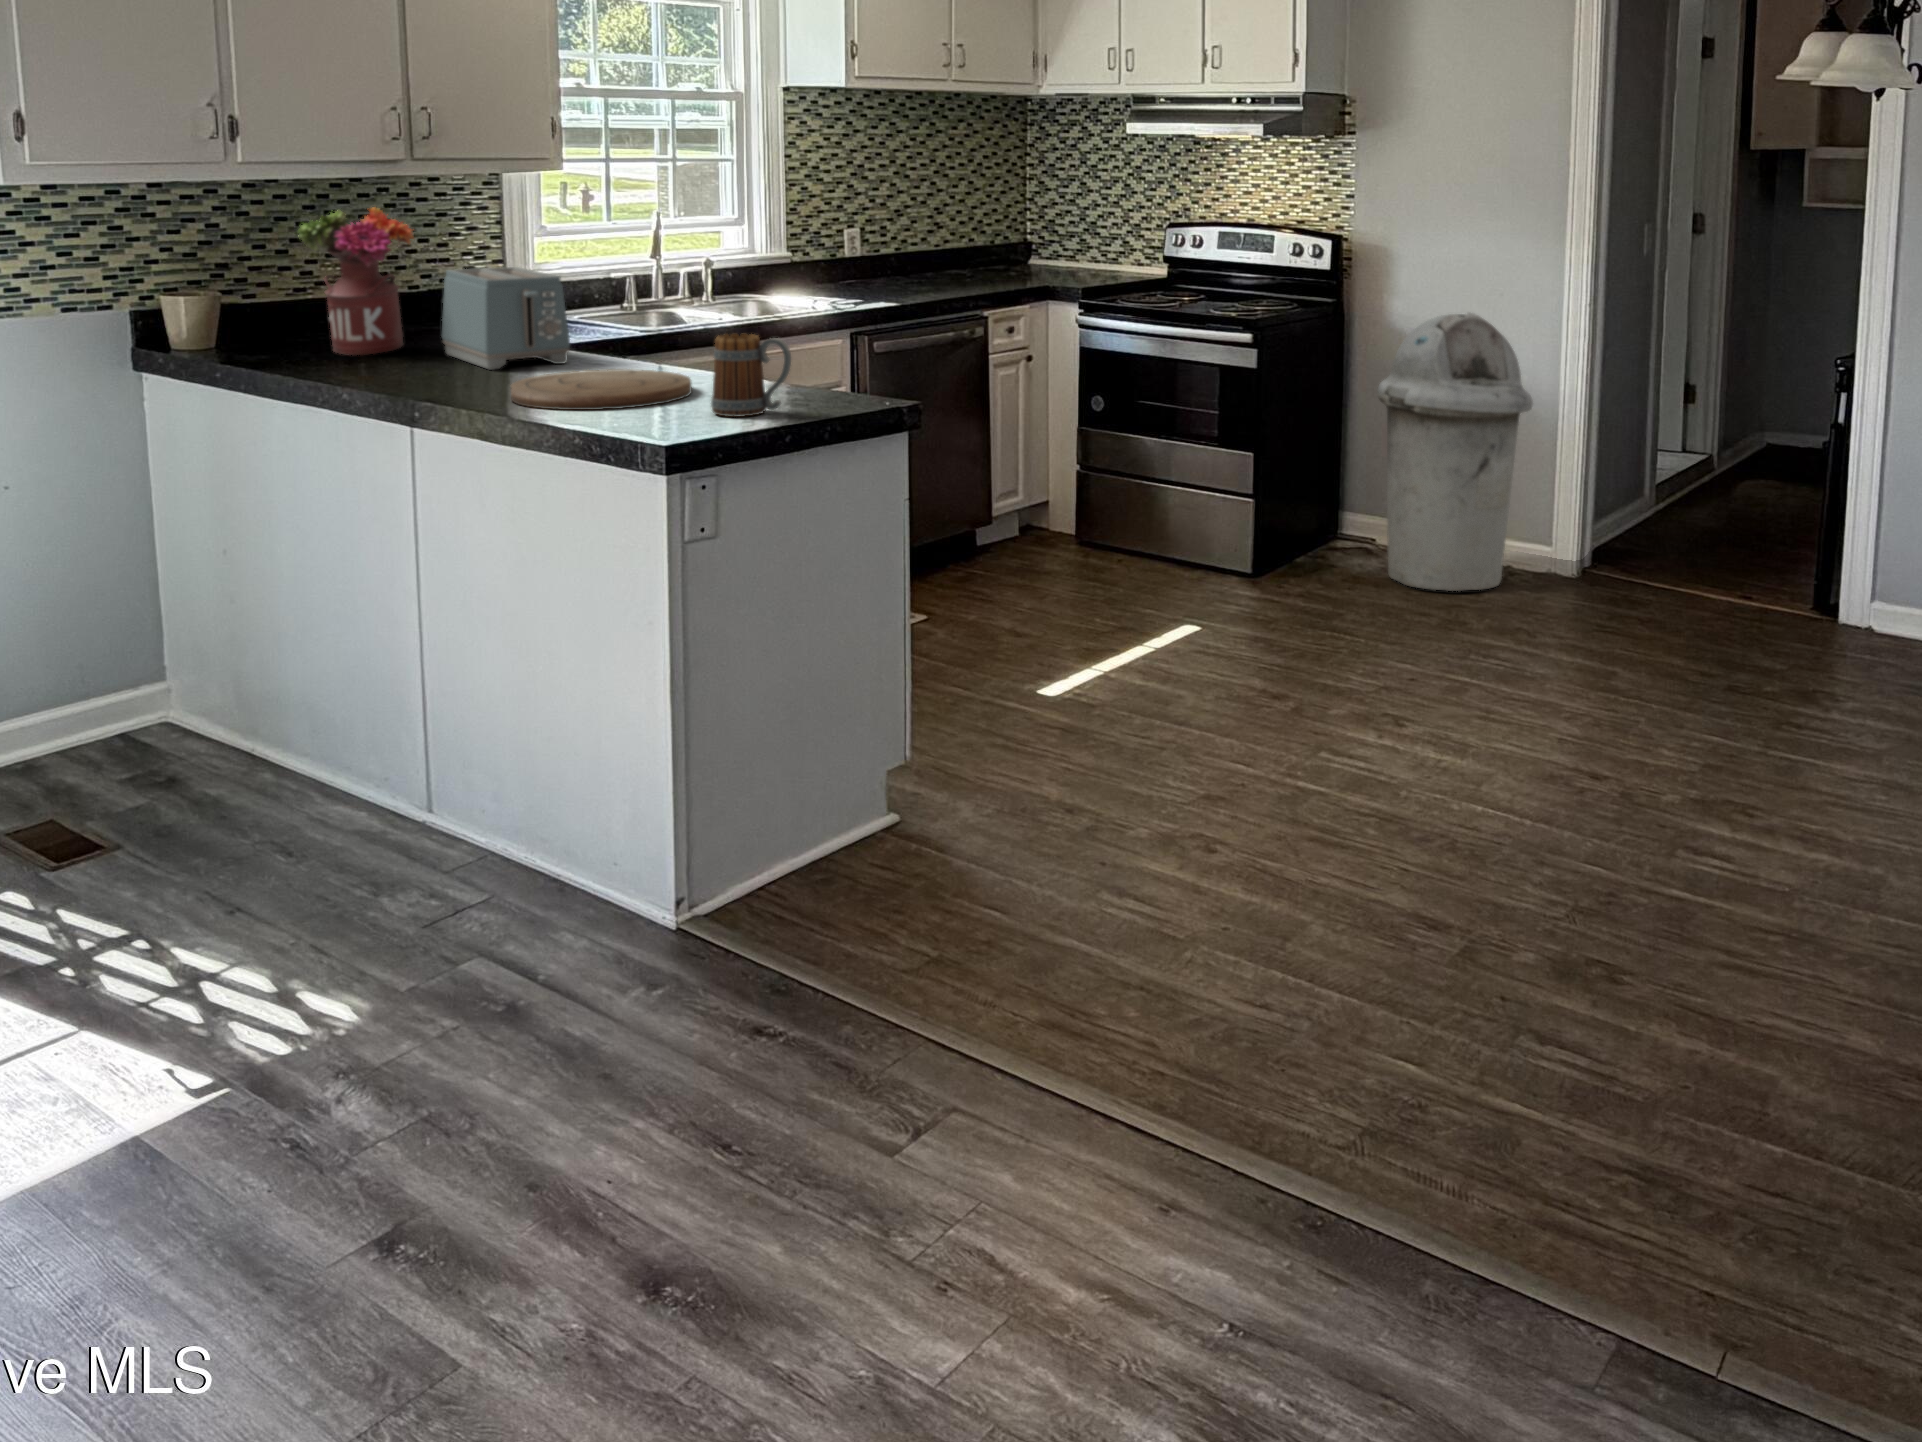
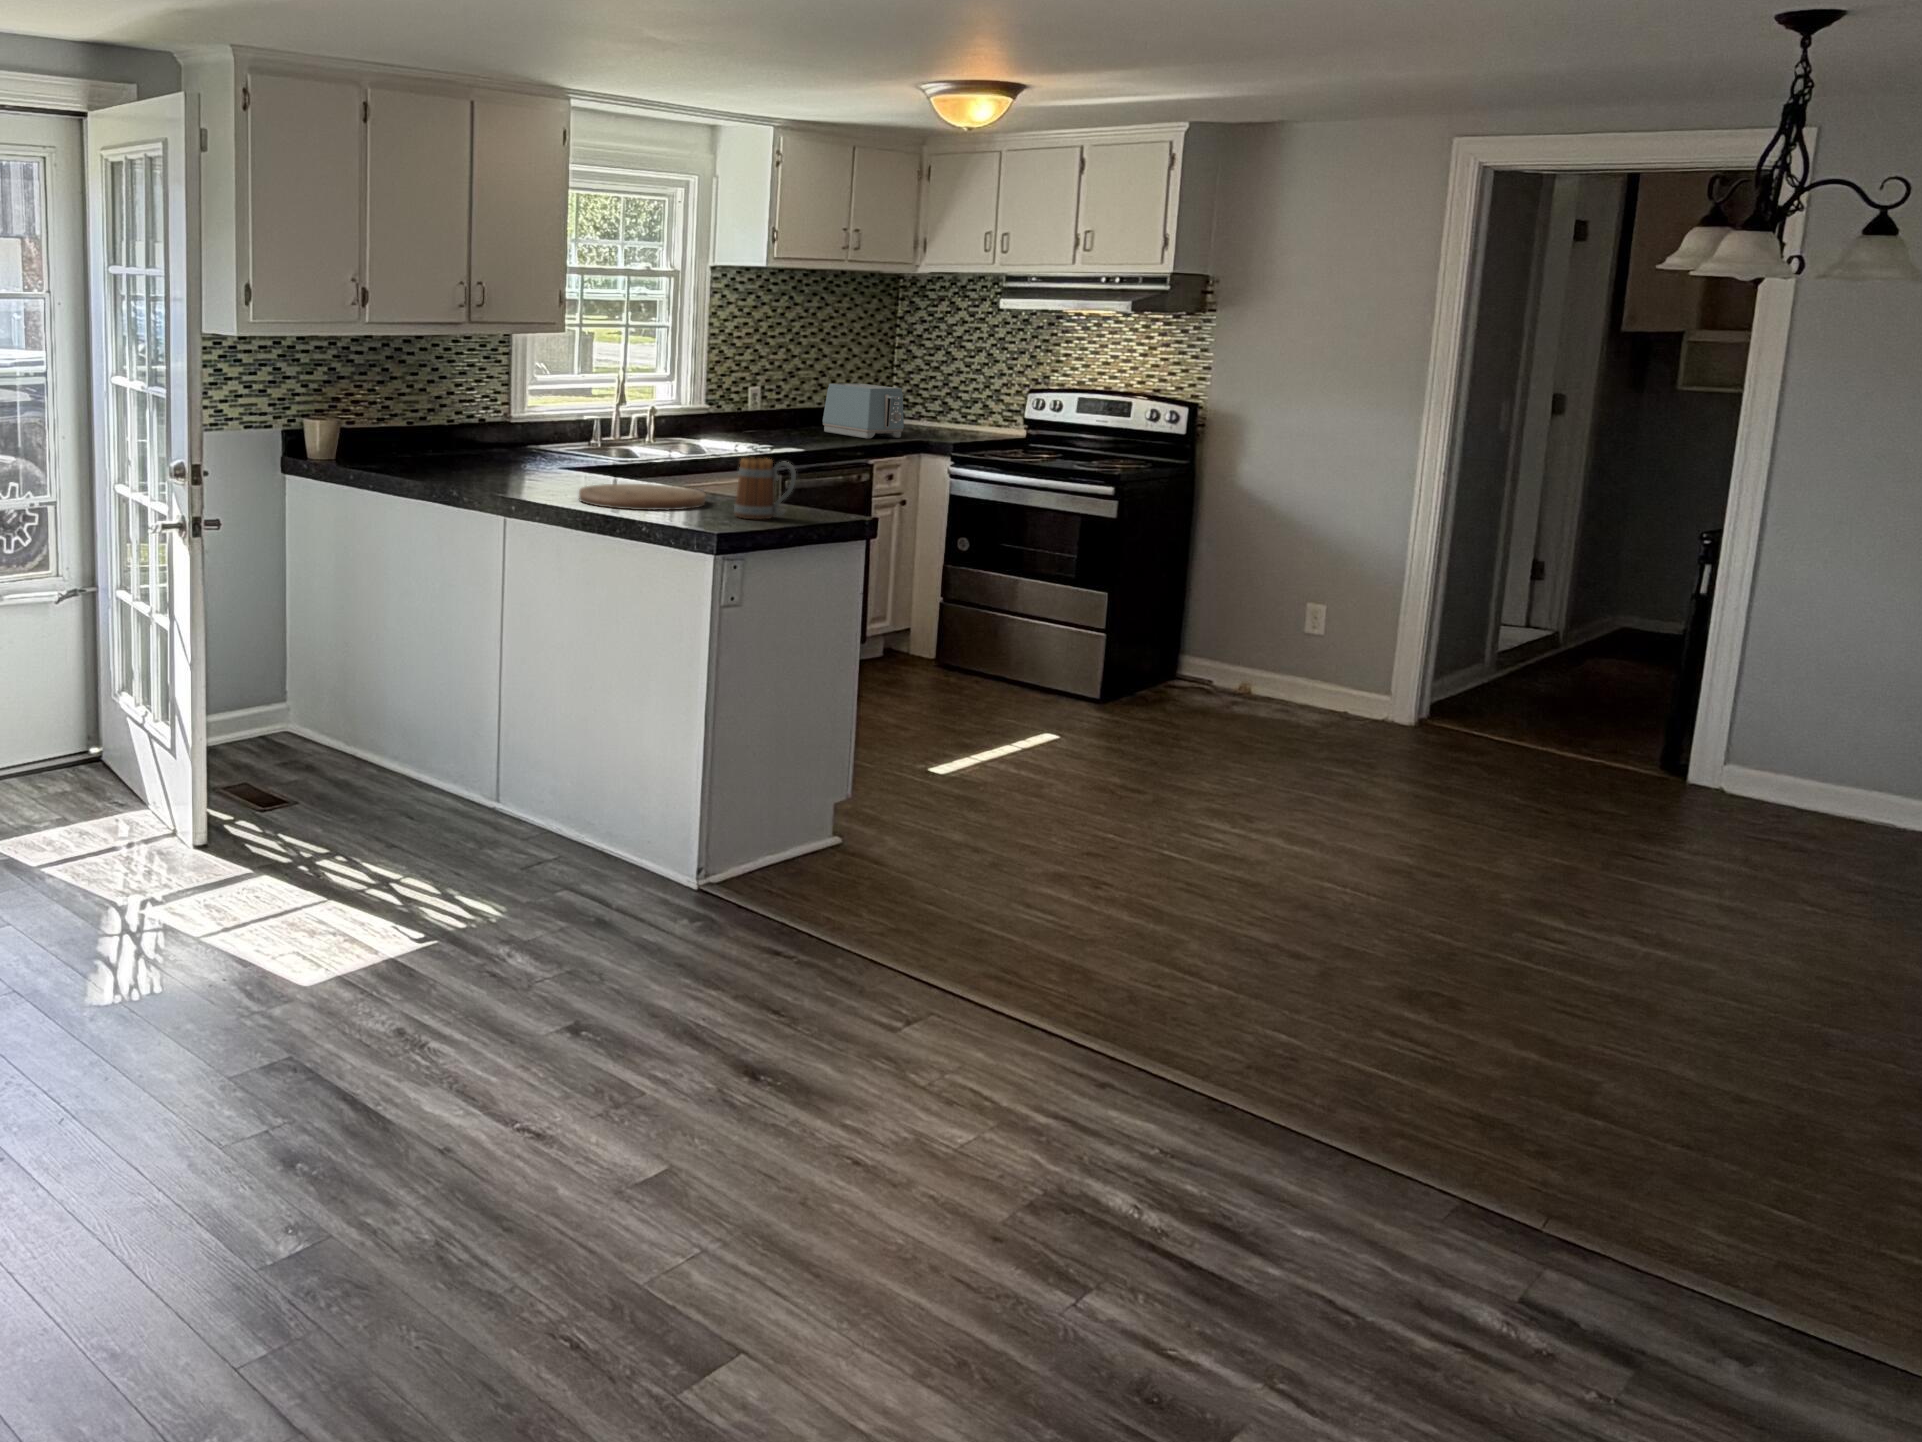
flower arrangement: present [298,207,414,355] -> none [397,357,476,468]
toaster: present [442,267,570,370] -> present [823,384,904,439]
trash can: present [1377,313,1533,591] -> none [1228,476,1381,728]

